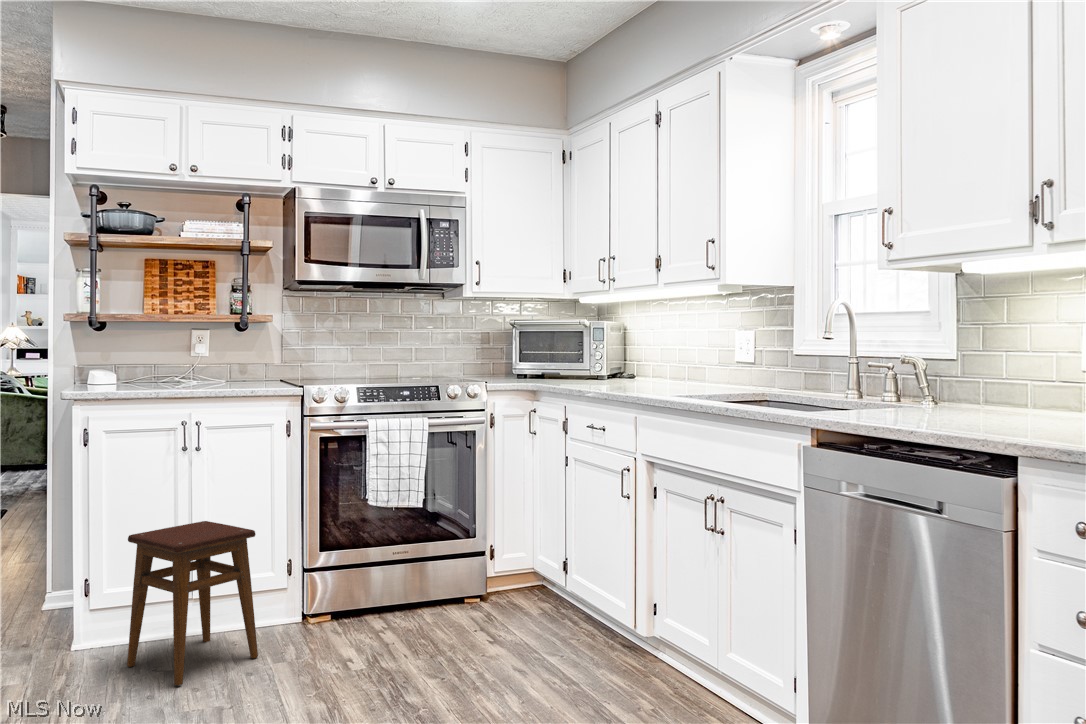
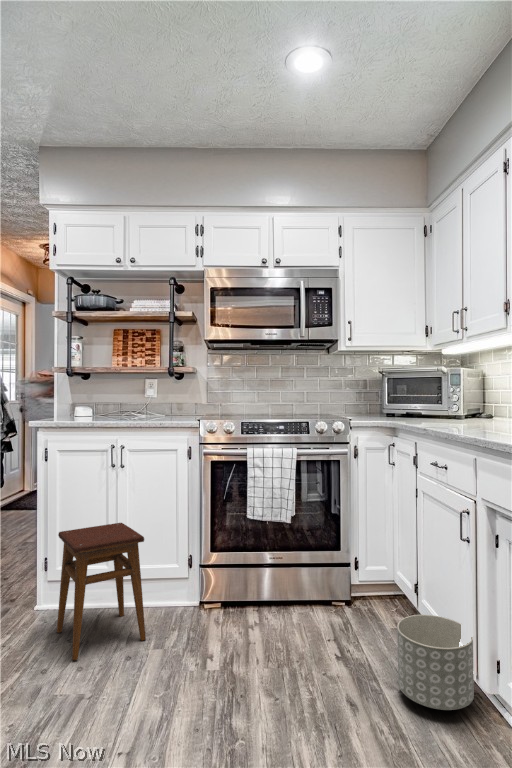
planter: none [560,579,631,661] -> present [397,615,474,710]

